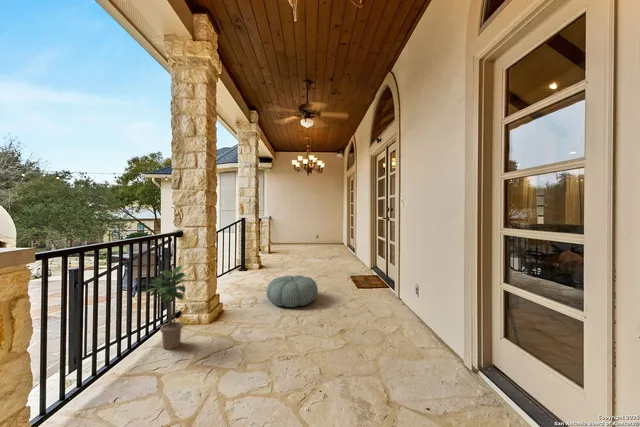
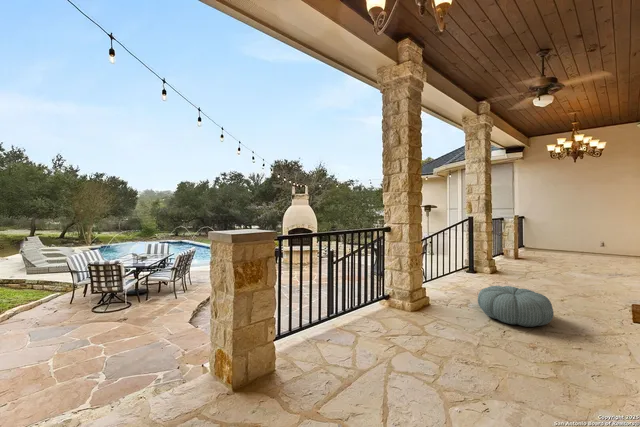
potted plant: present [146,265,186,349] -> none [359,255,391,320]

